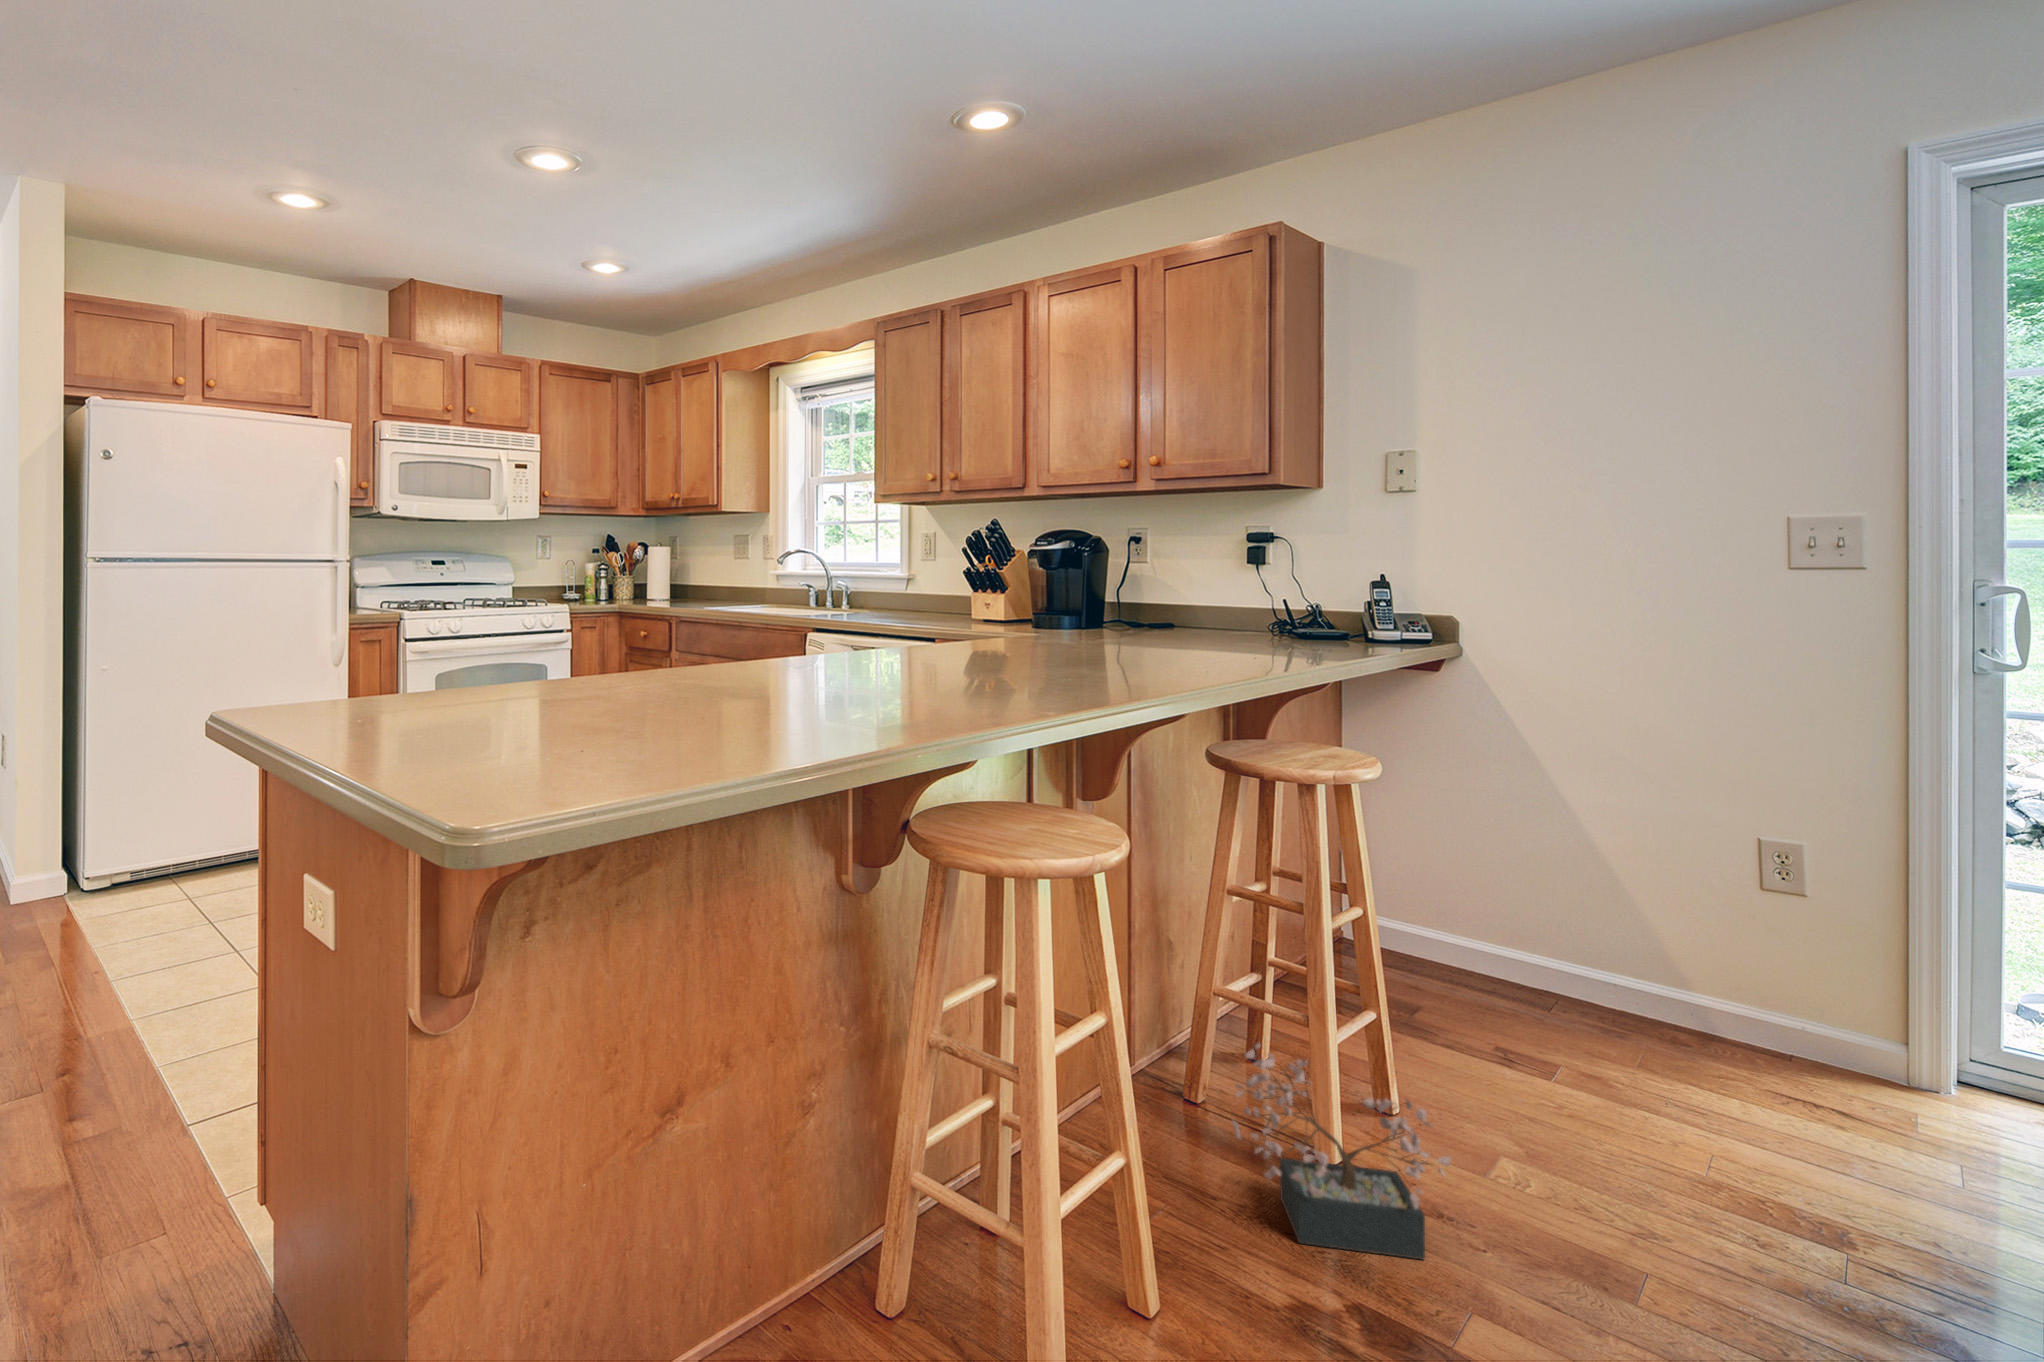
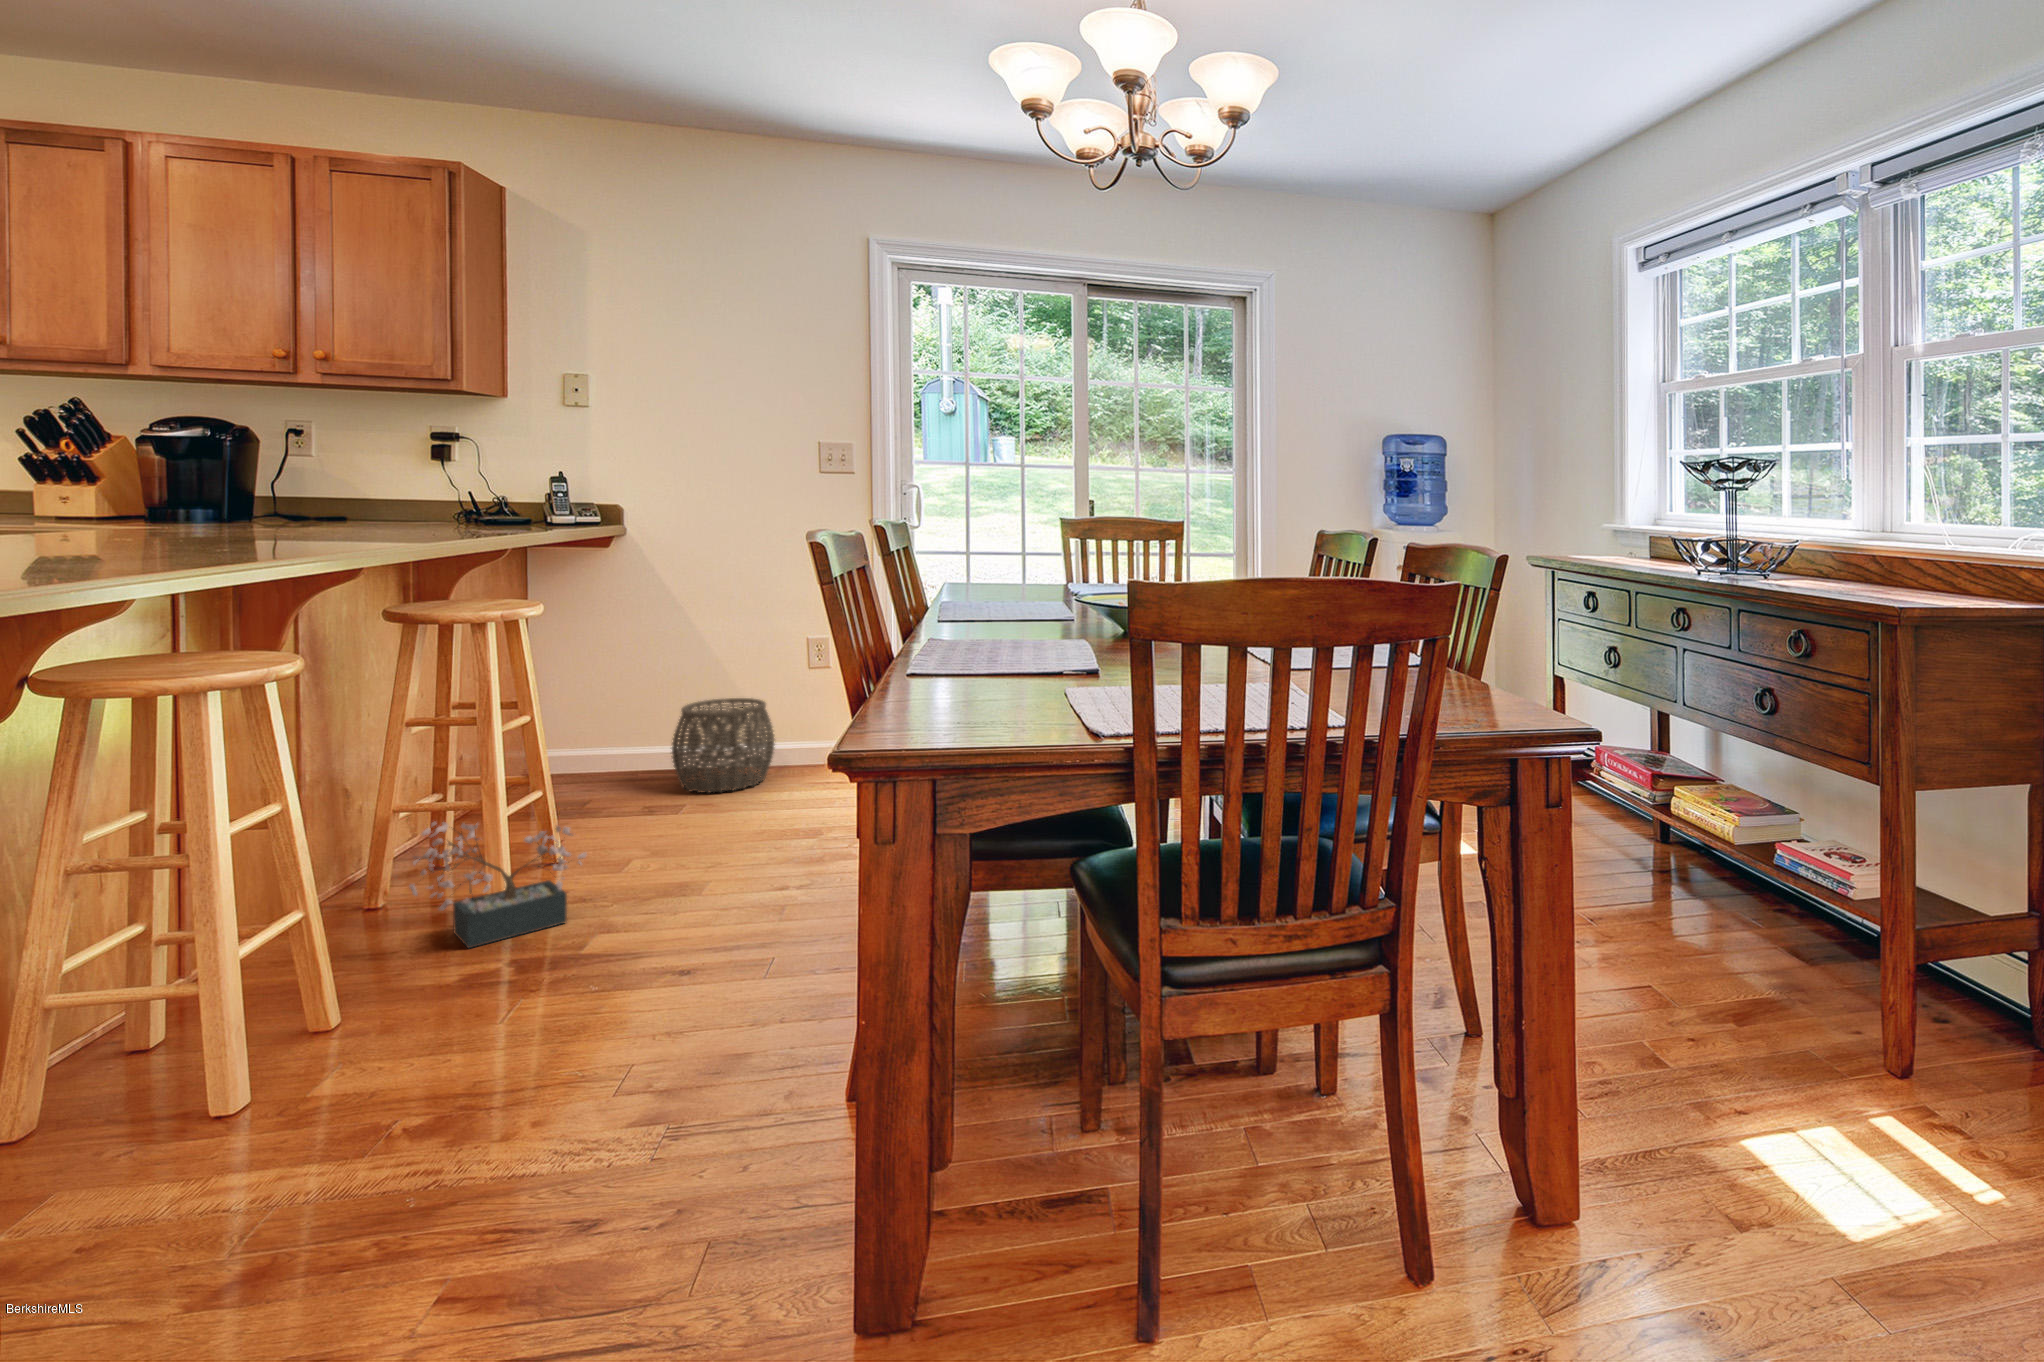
woven basket: none [1536,906,1715,1069] -> present [671,698,775,793]

